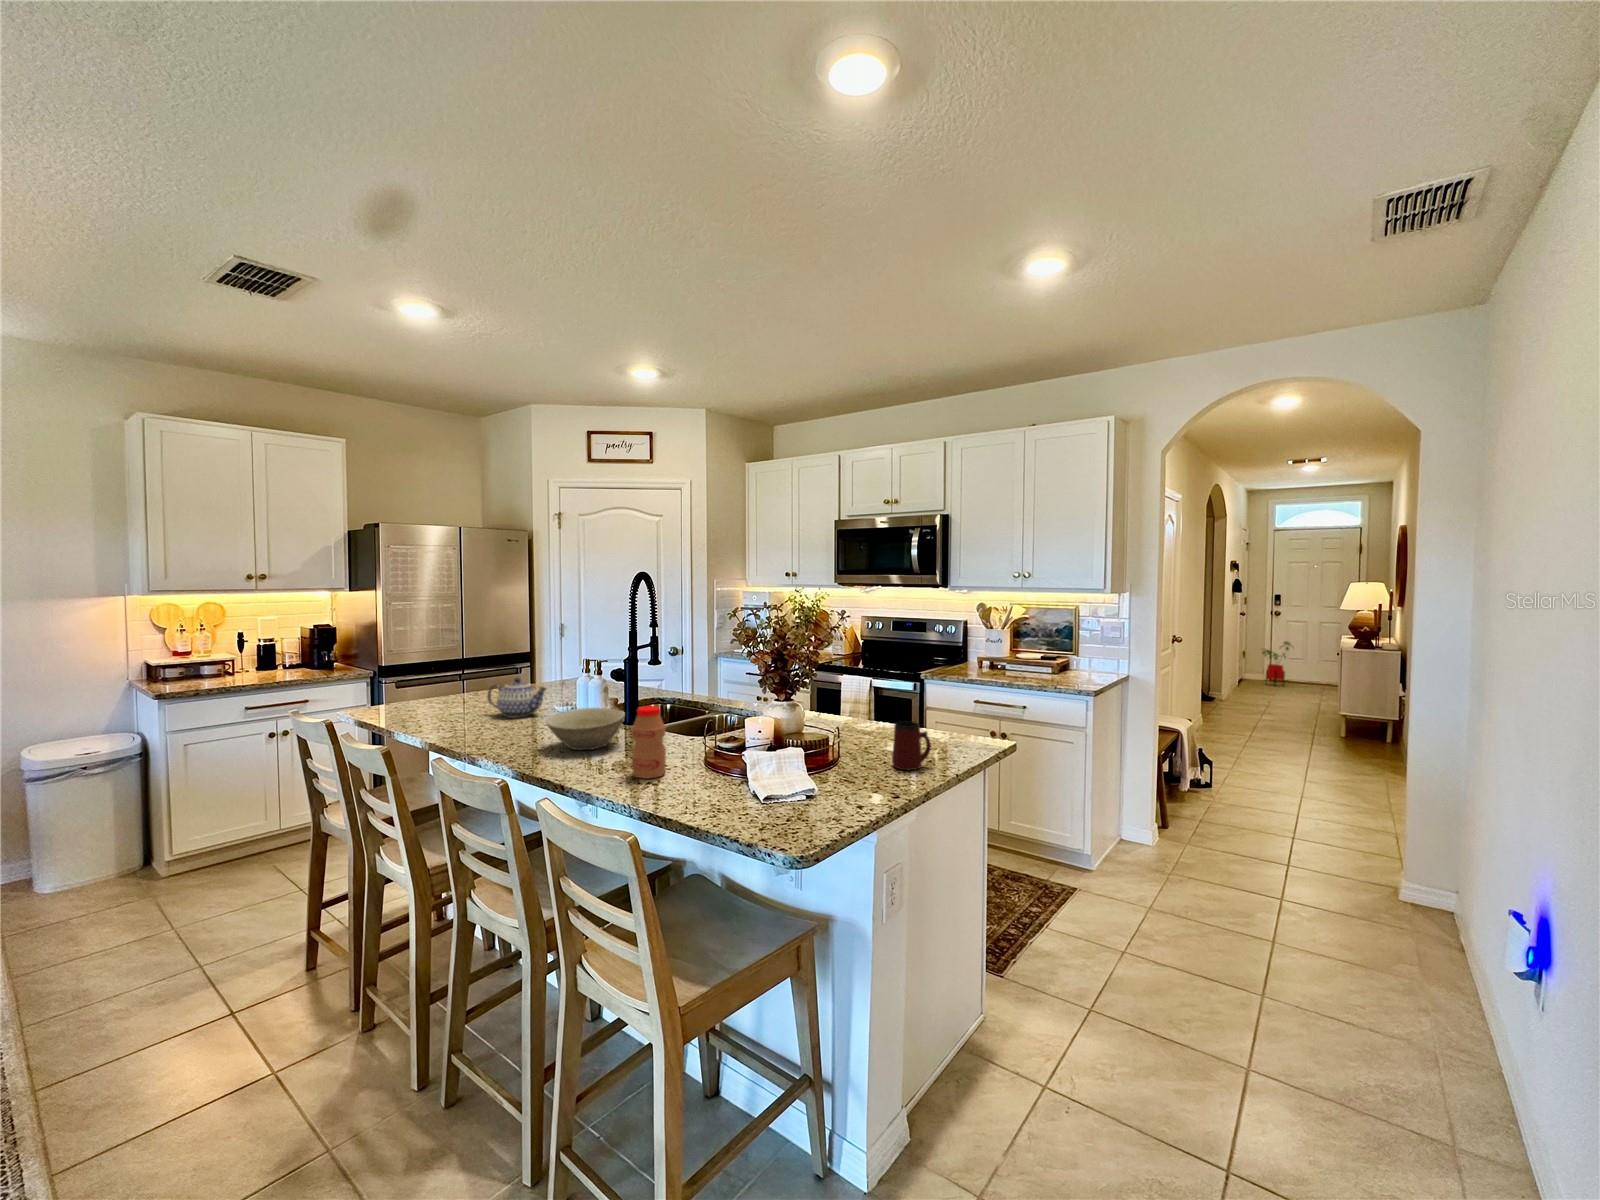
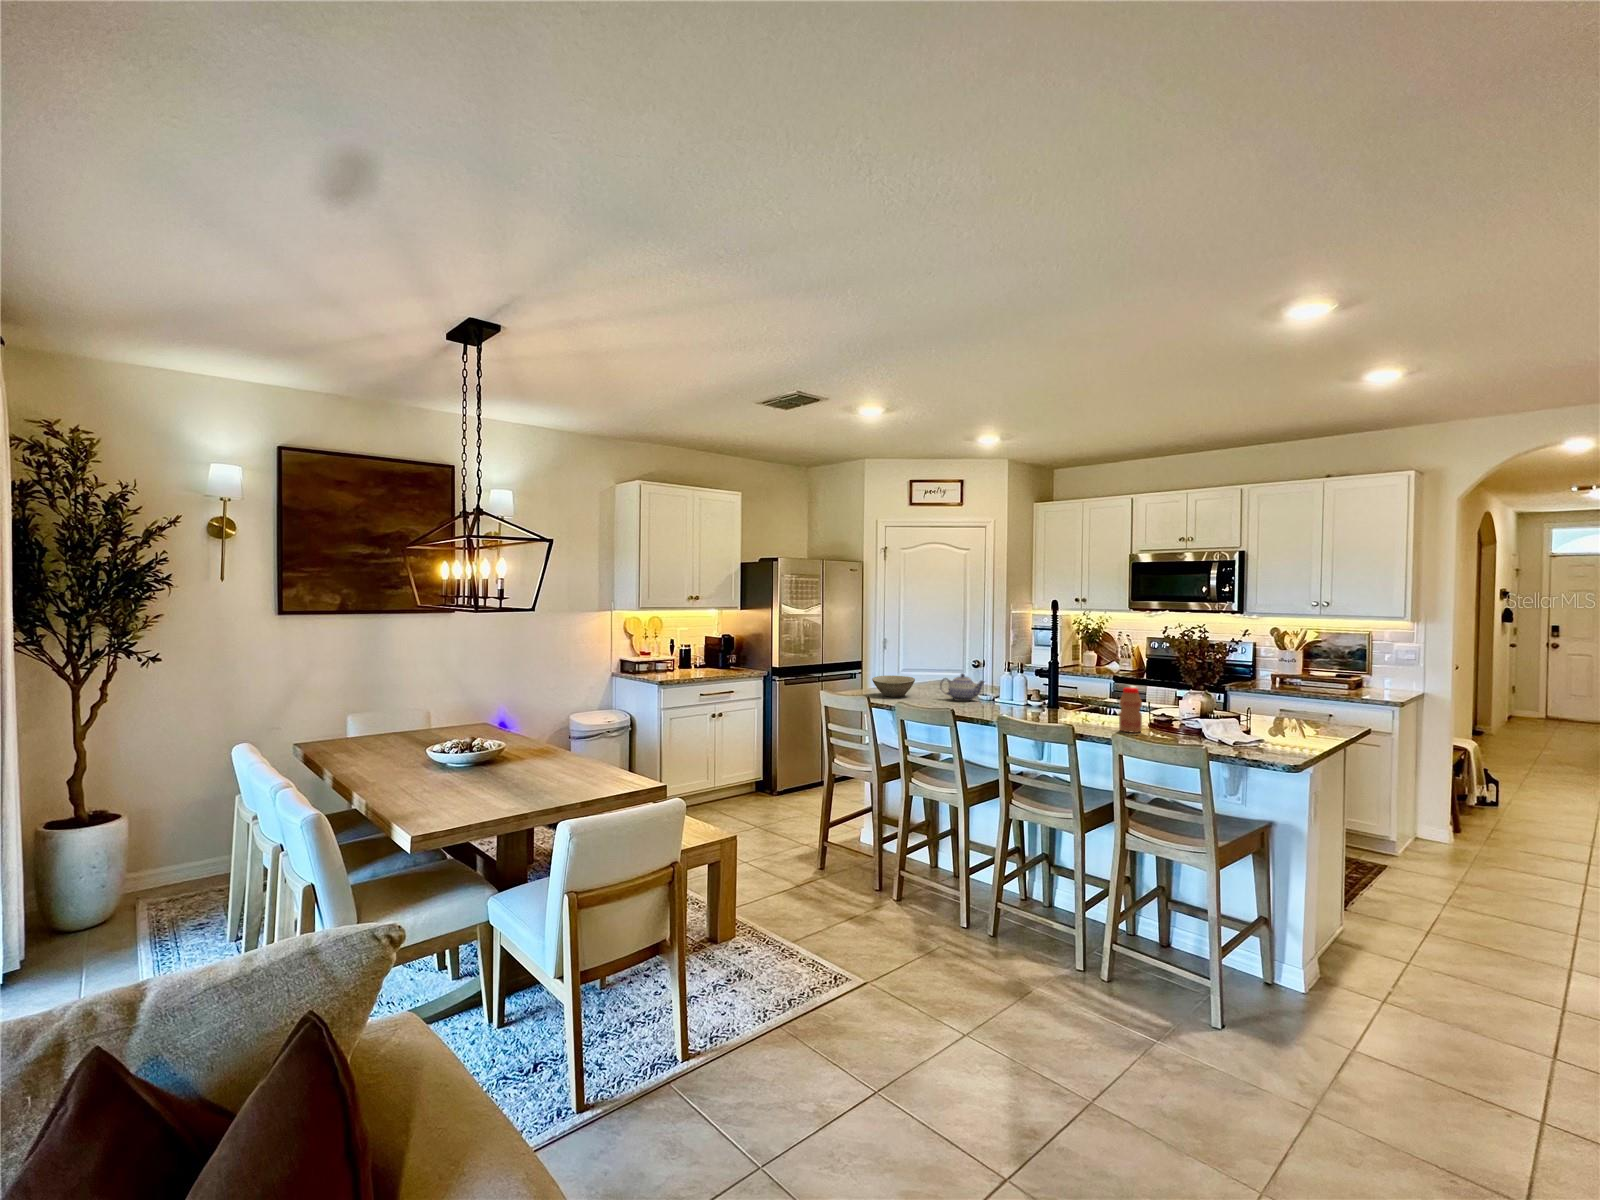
house plant: present [1263,641,1290,684] -> none [1536,675,1578,724]
bowl: present [546,708,625,750] -> present [872,676,915,697]
mug: present [892,721,931,770] -> none [1294,704,1323,736]

